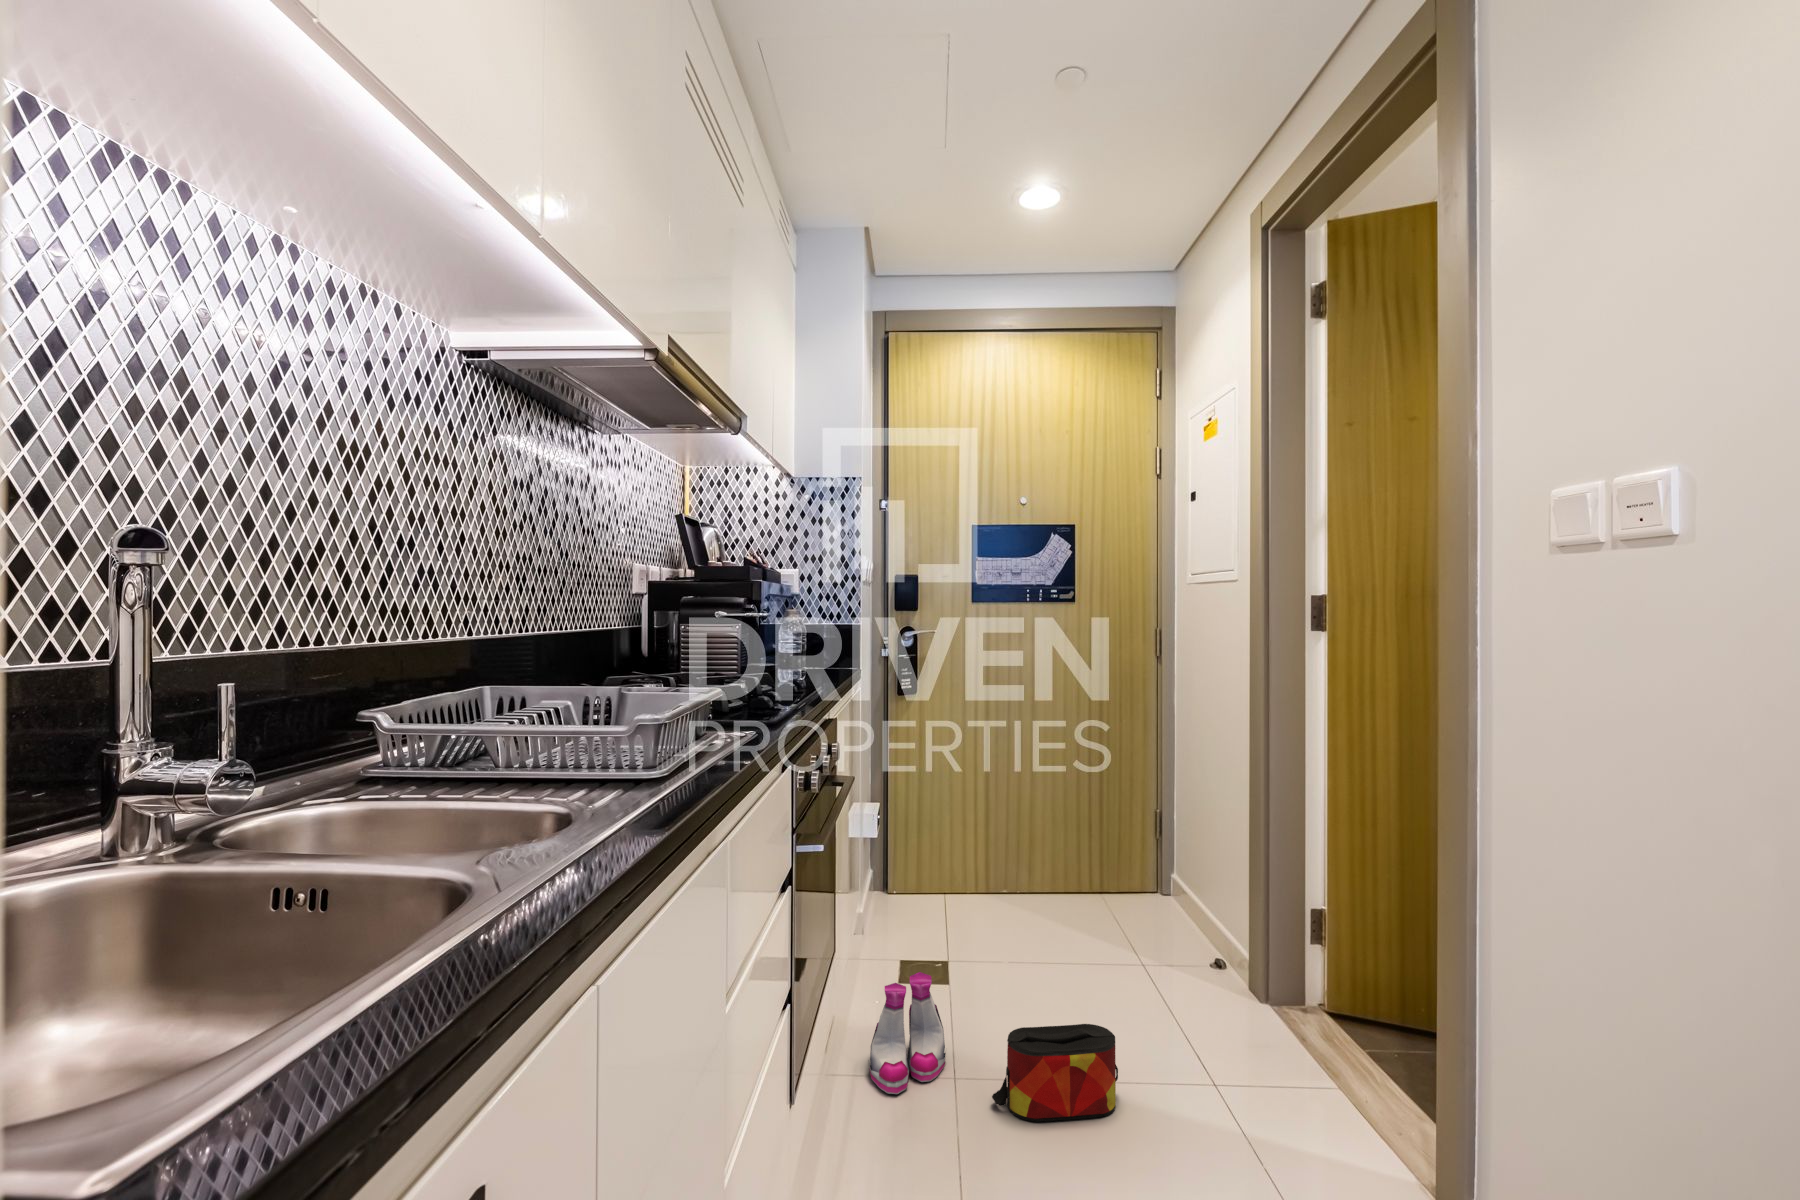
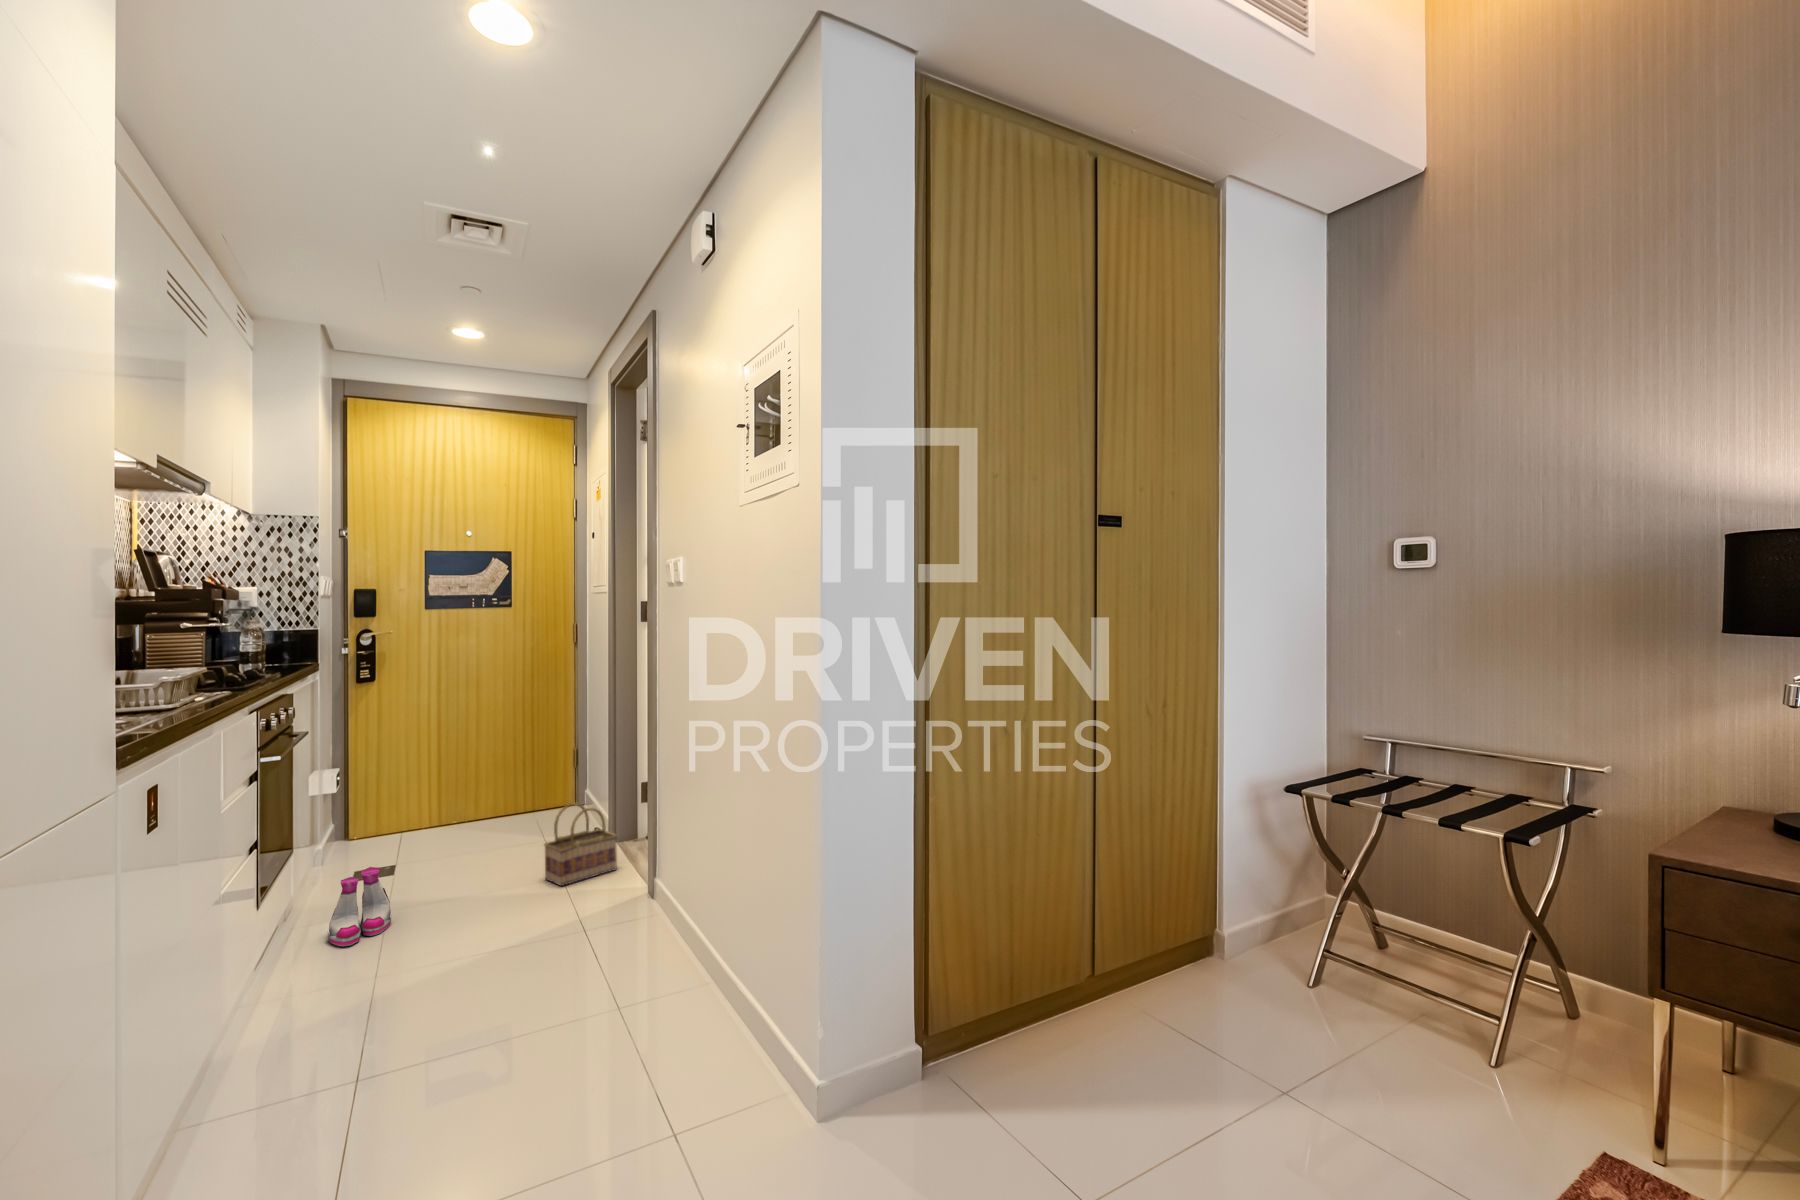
basket: none [1149,913,1267,1055] -> present [544,803,617,886]
bag: present [992,1024,1118,1122] -> none [423,874,513,937]

